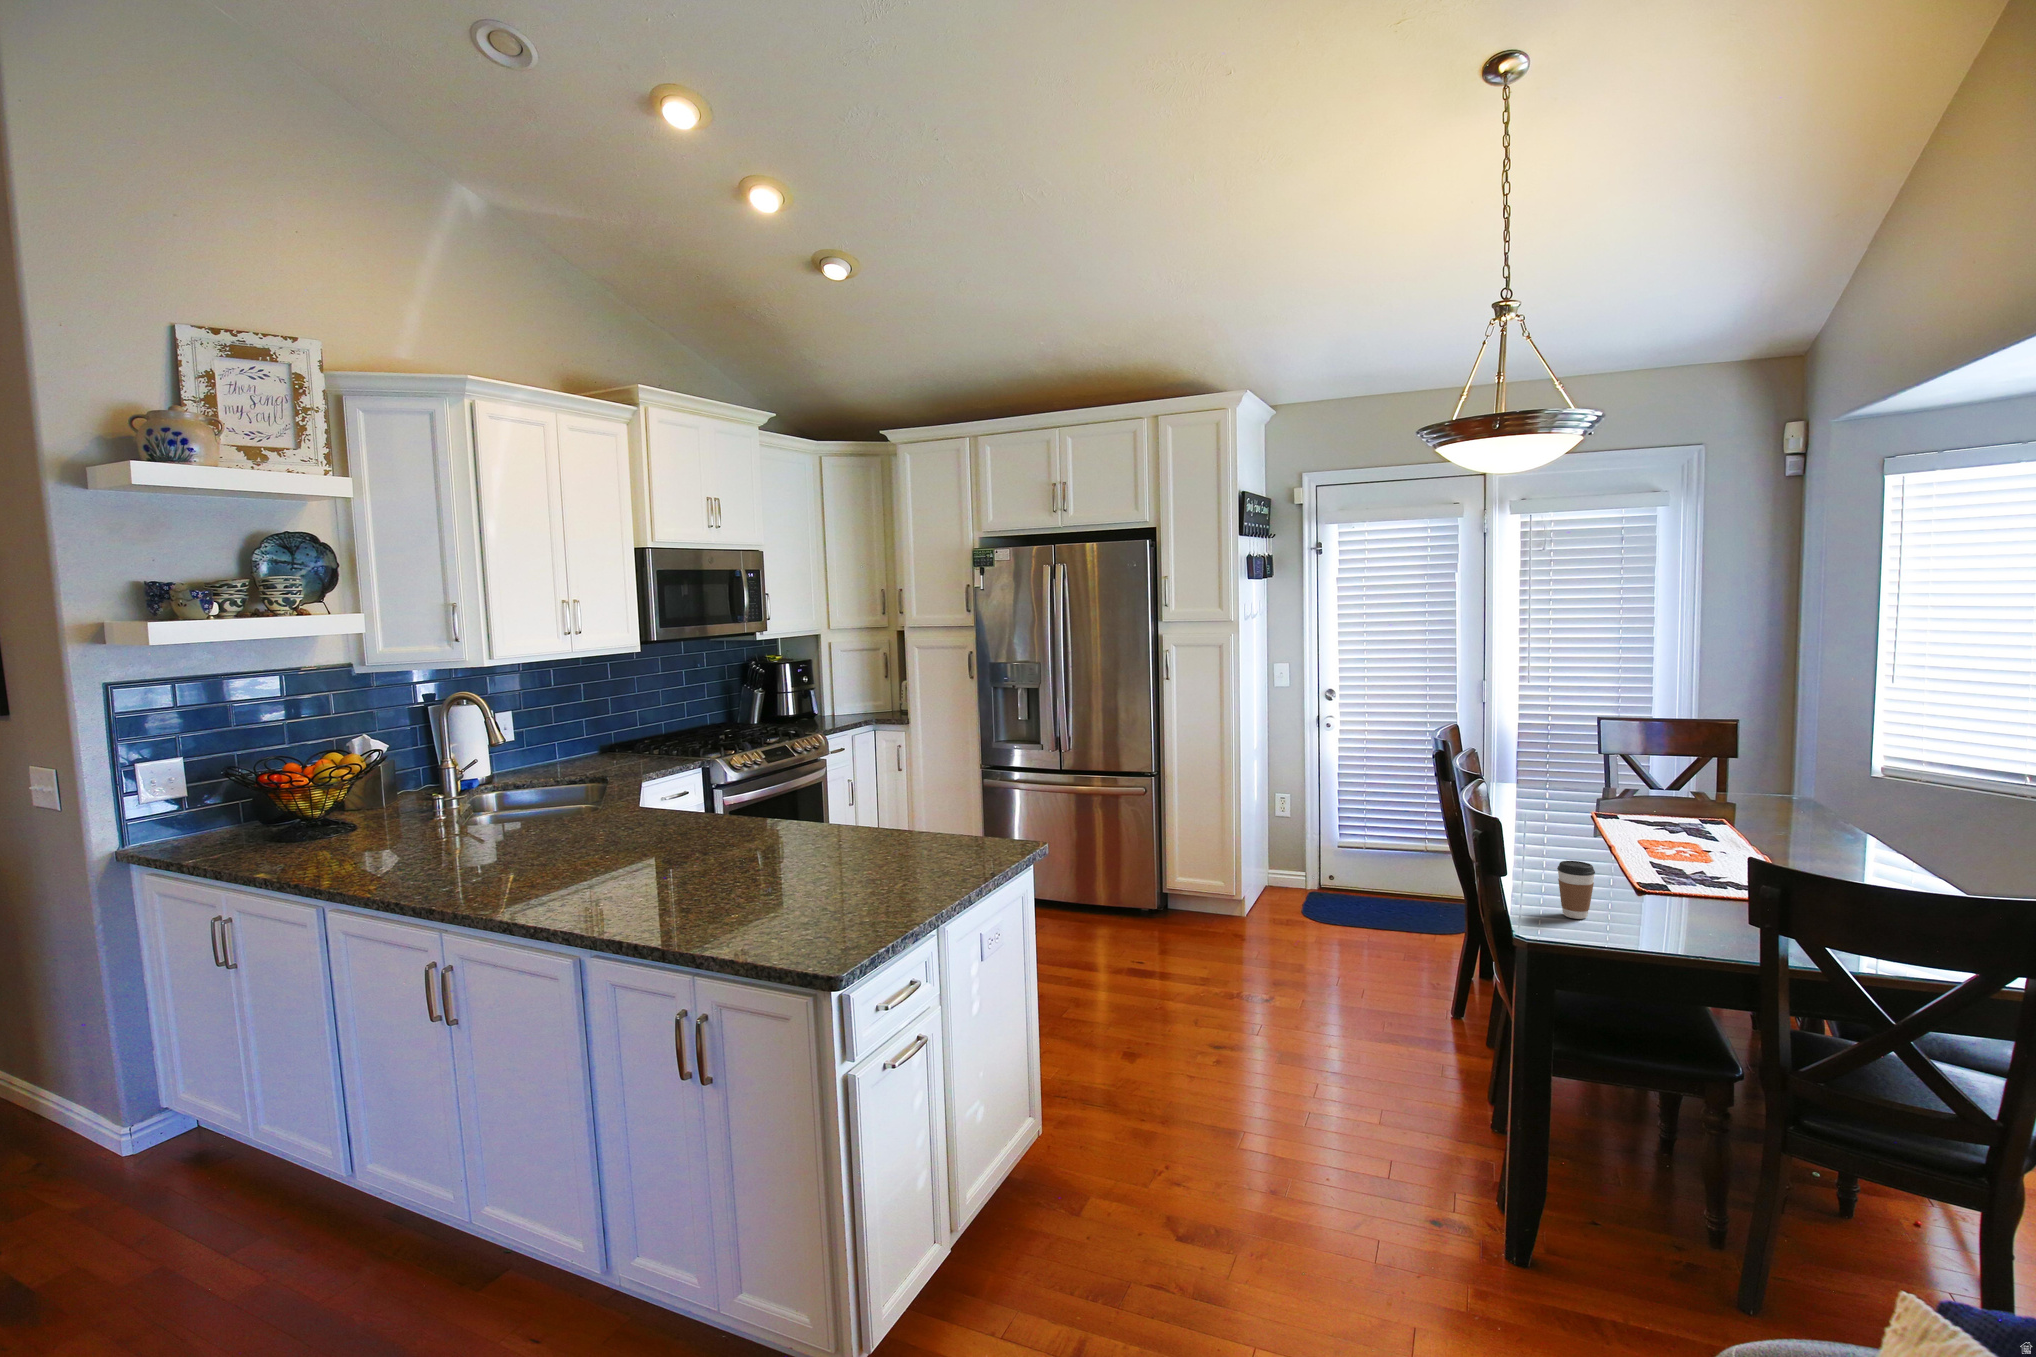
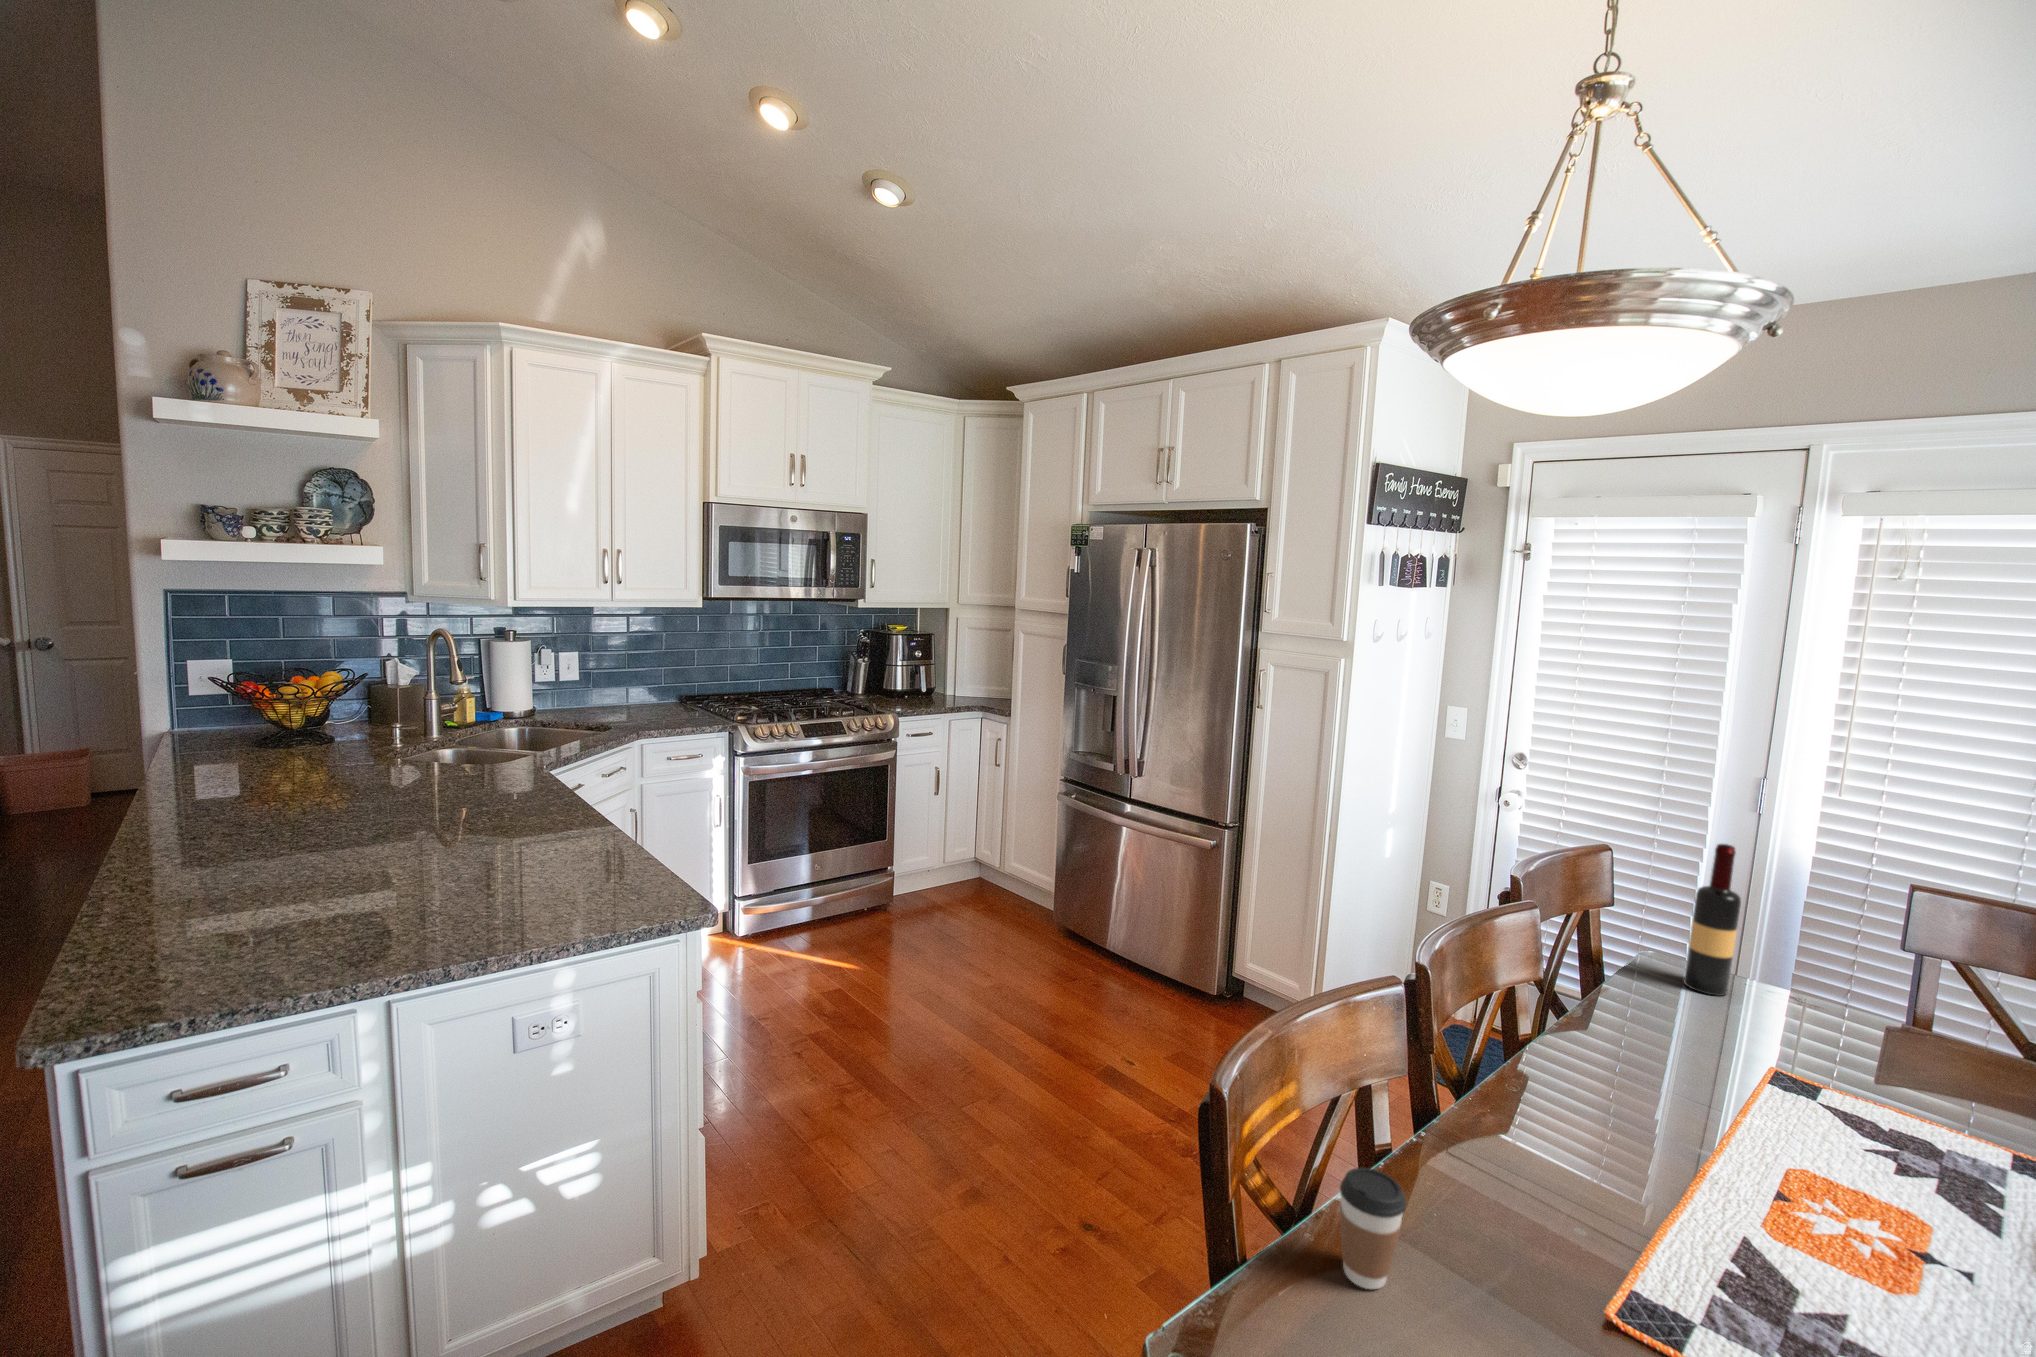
wine bottle: none [1527,706,1552,796] -> present [1684,844,1741,996]

